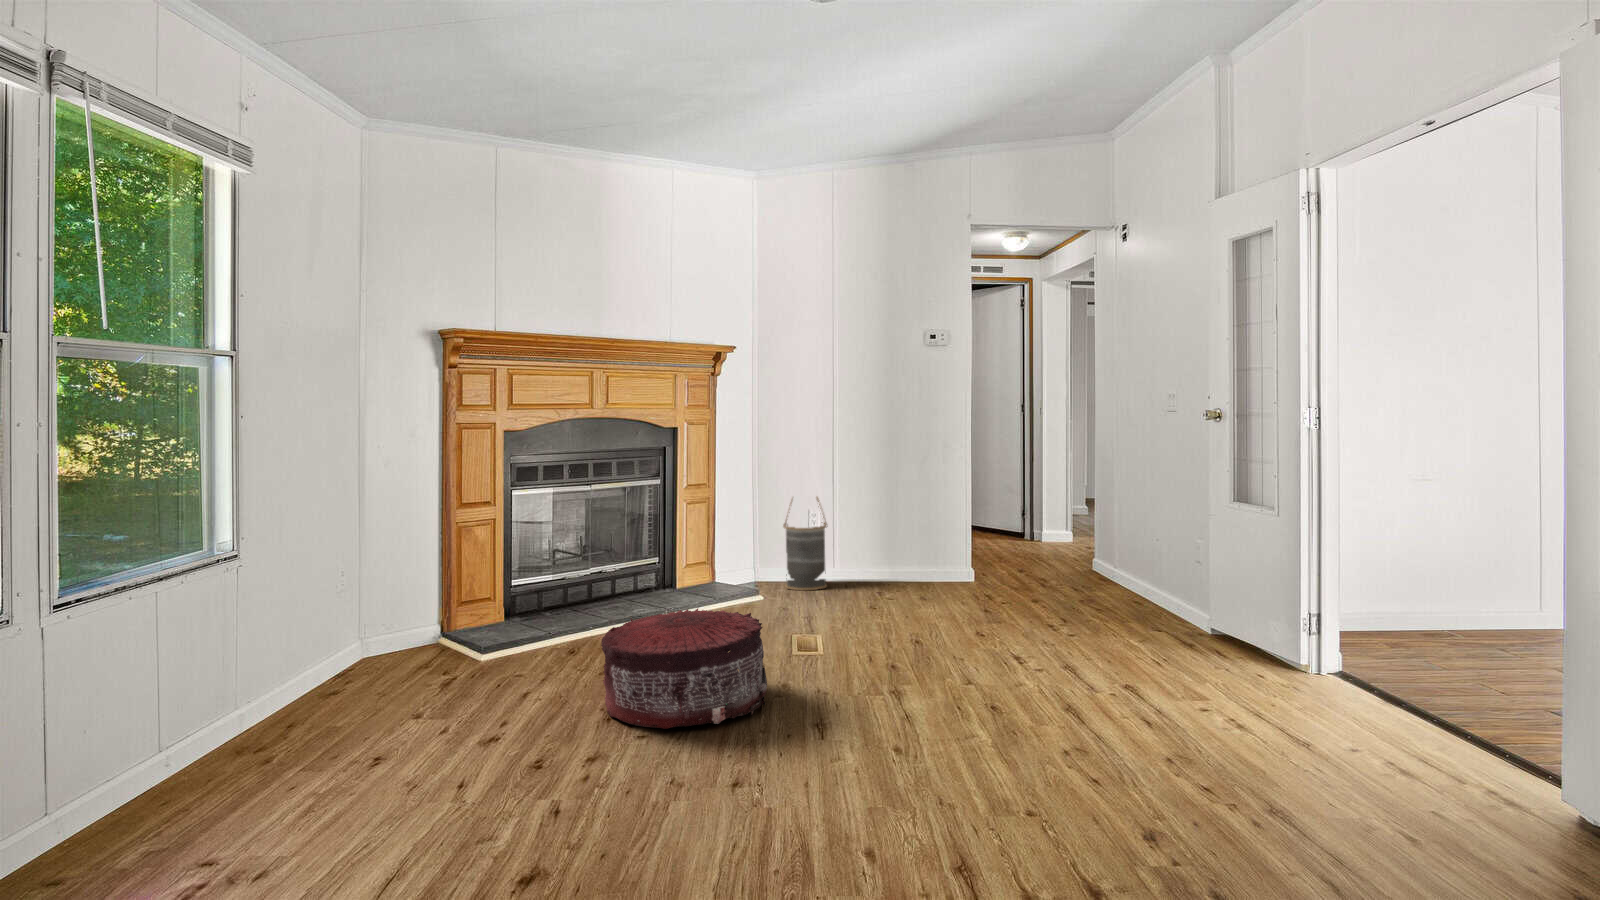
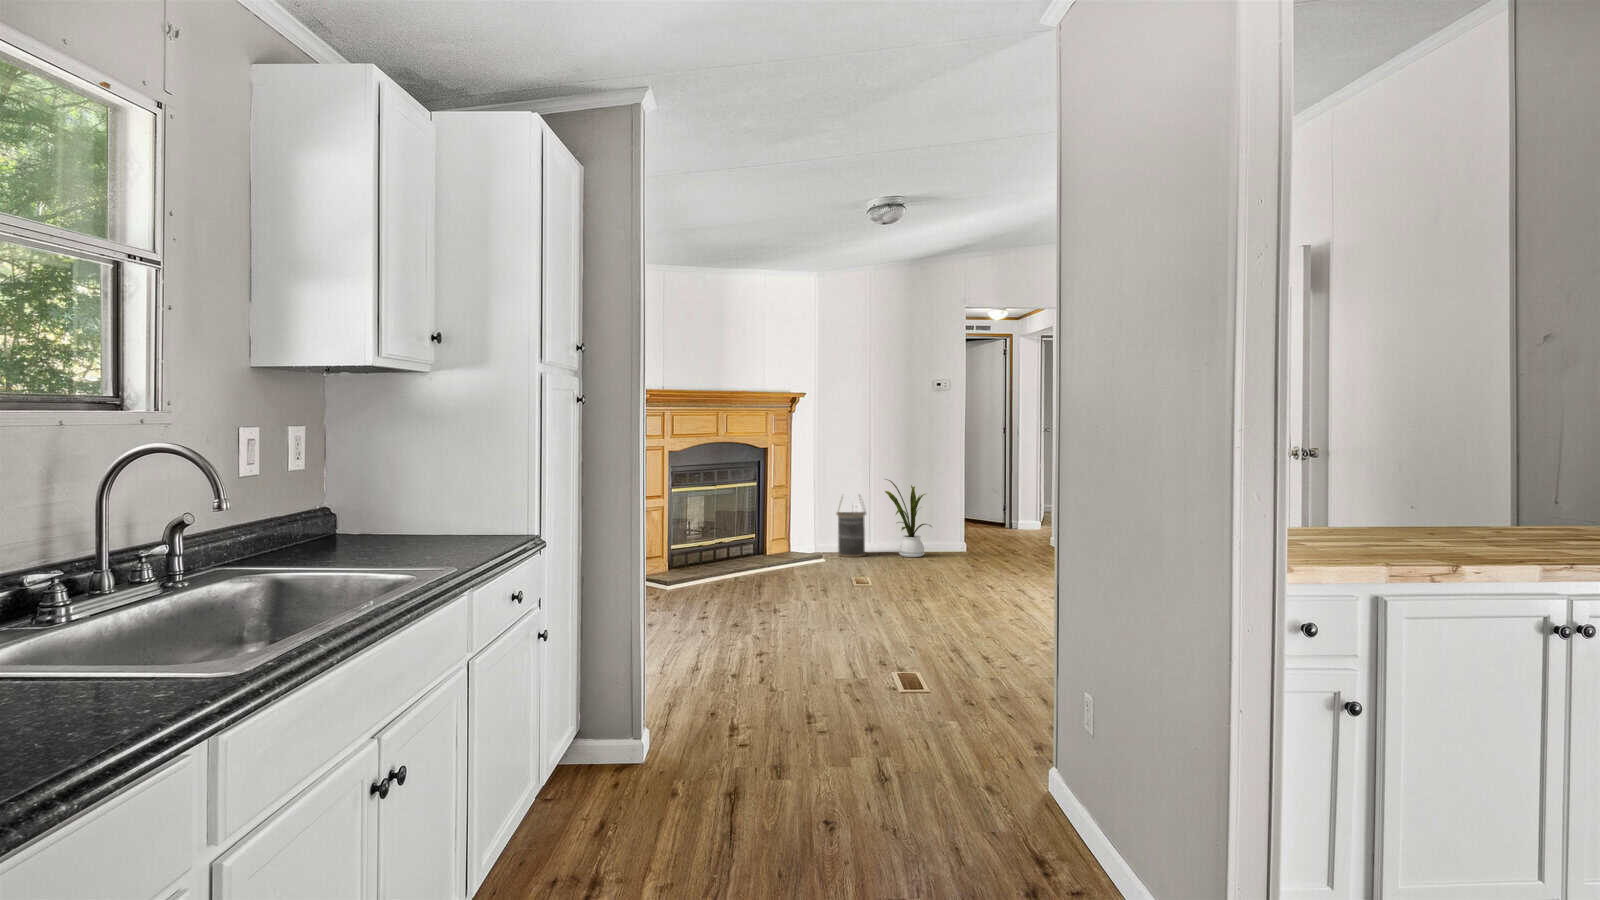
house plant: none [851,473,926,590] -> present [885,479,932,557]
pouf: present [601,608,767,729] -> none [753,558,844,618]

